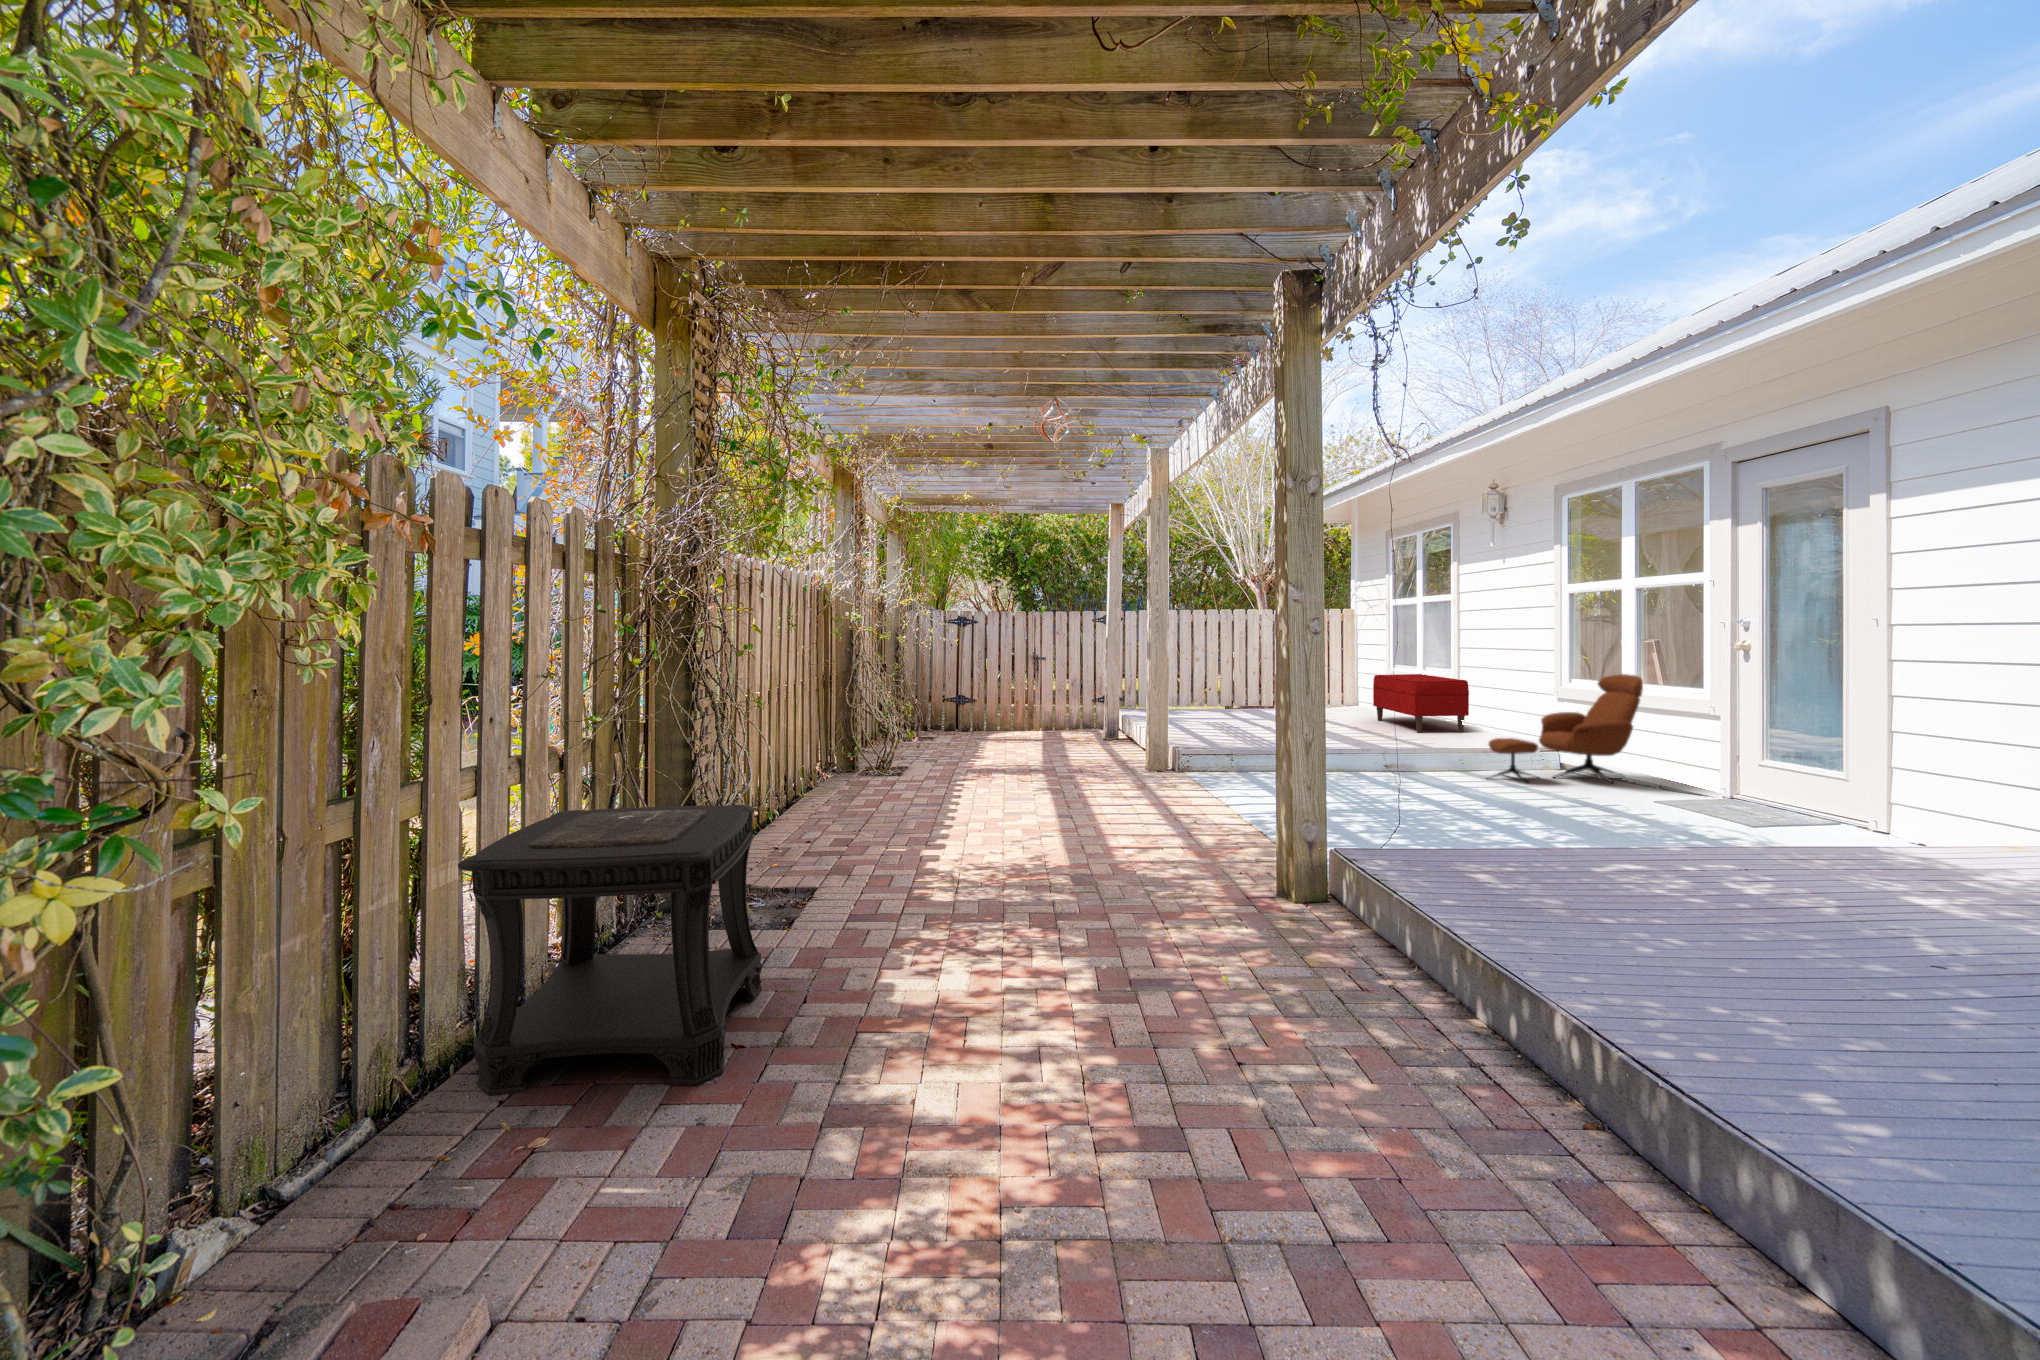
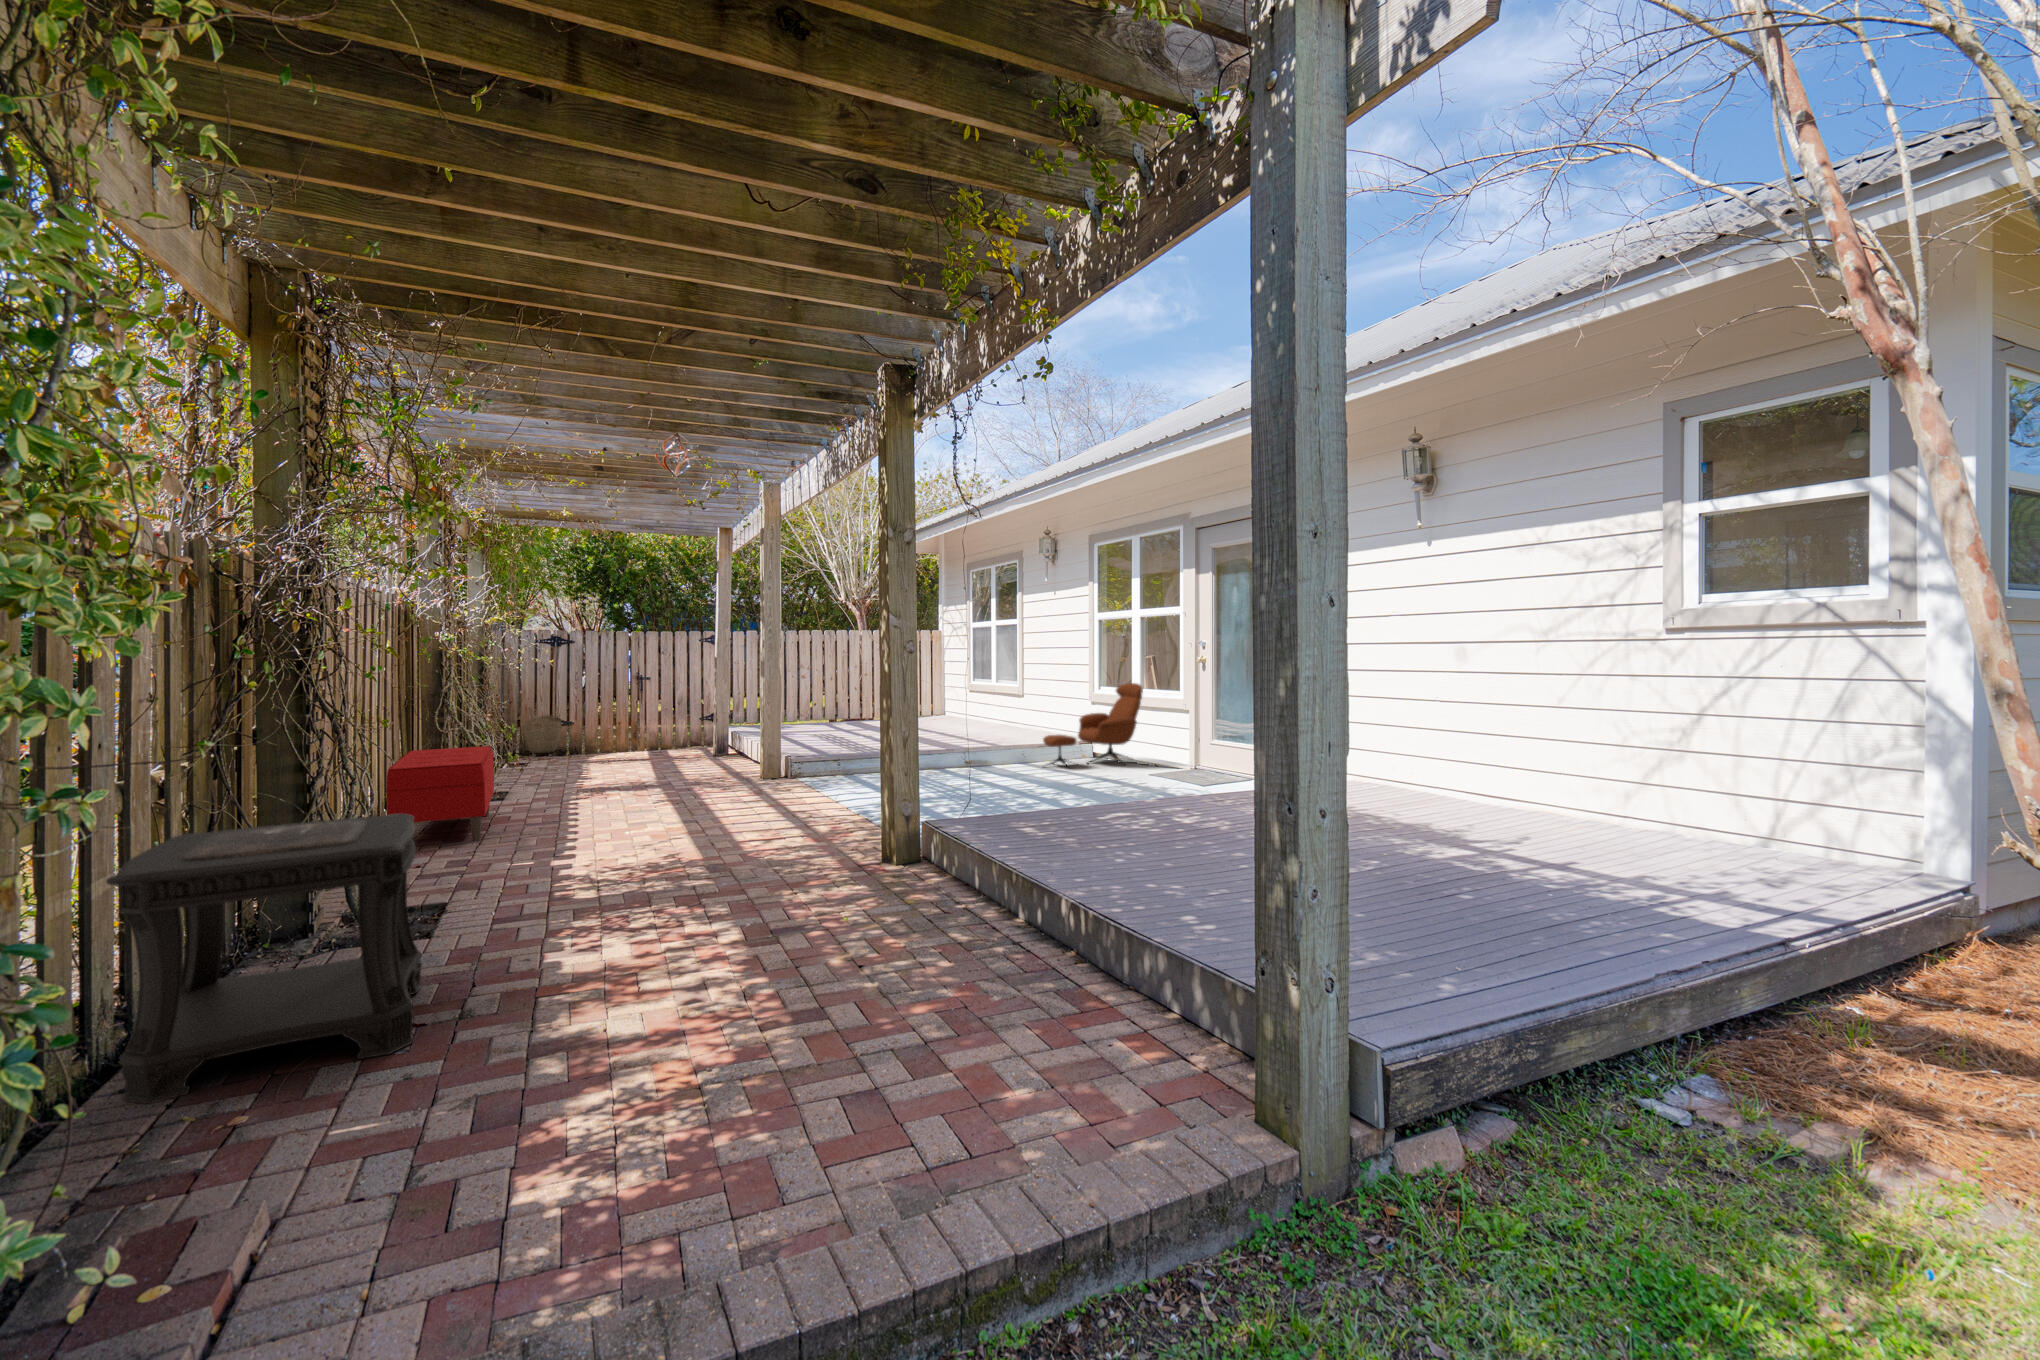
bench: present [1373,674,1469,733] -> present [386,746,494,841]
woven basket: none [942,684,972,726] -> present [524,707,562,753]

